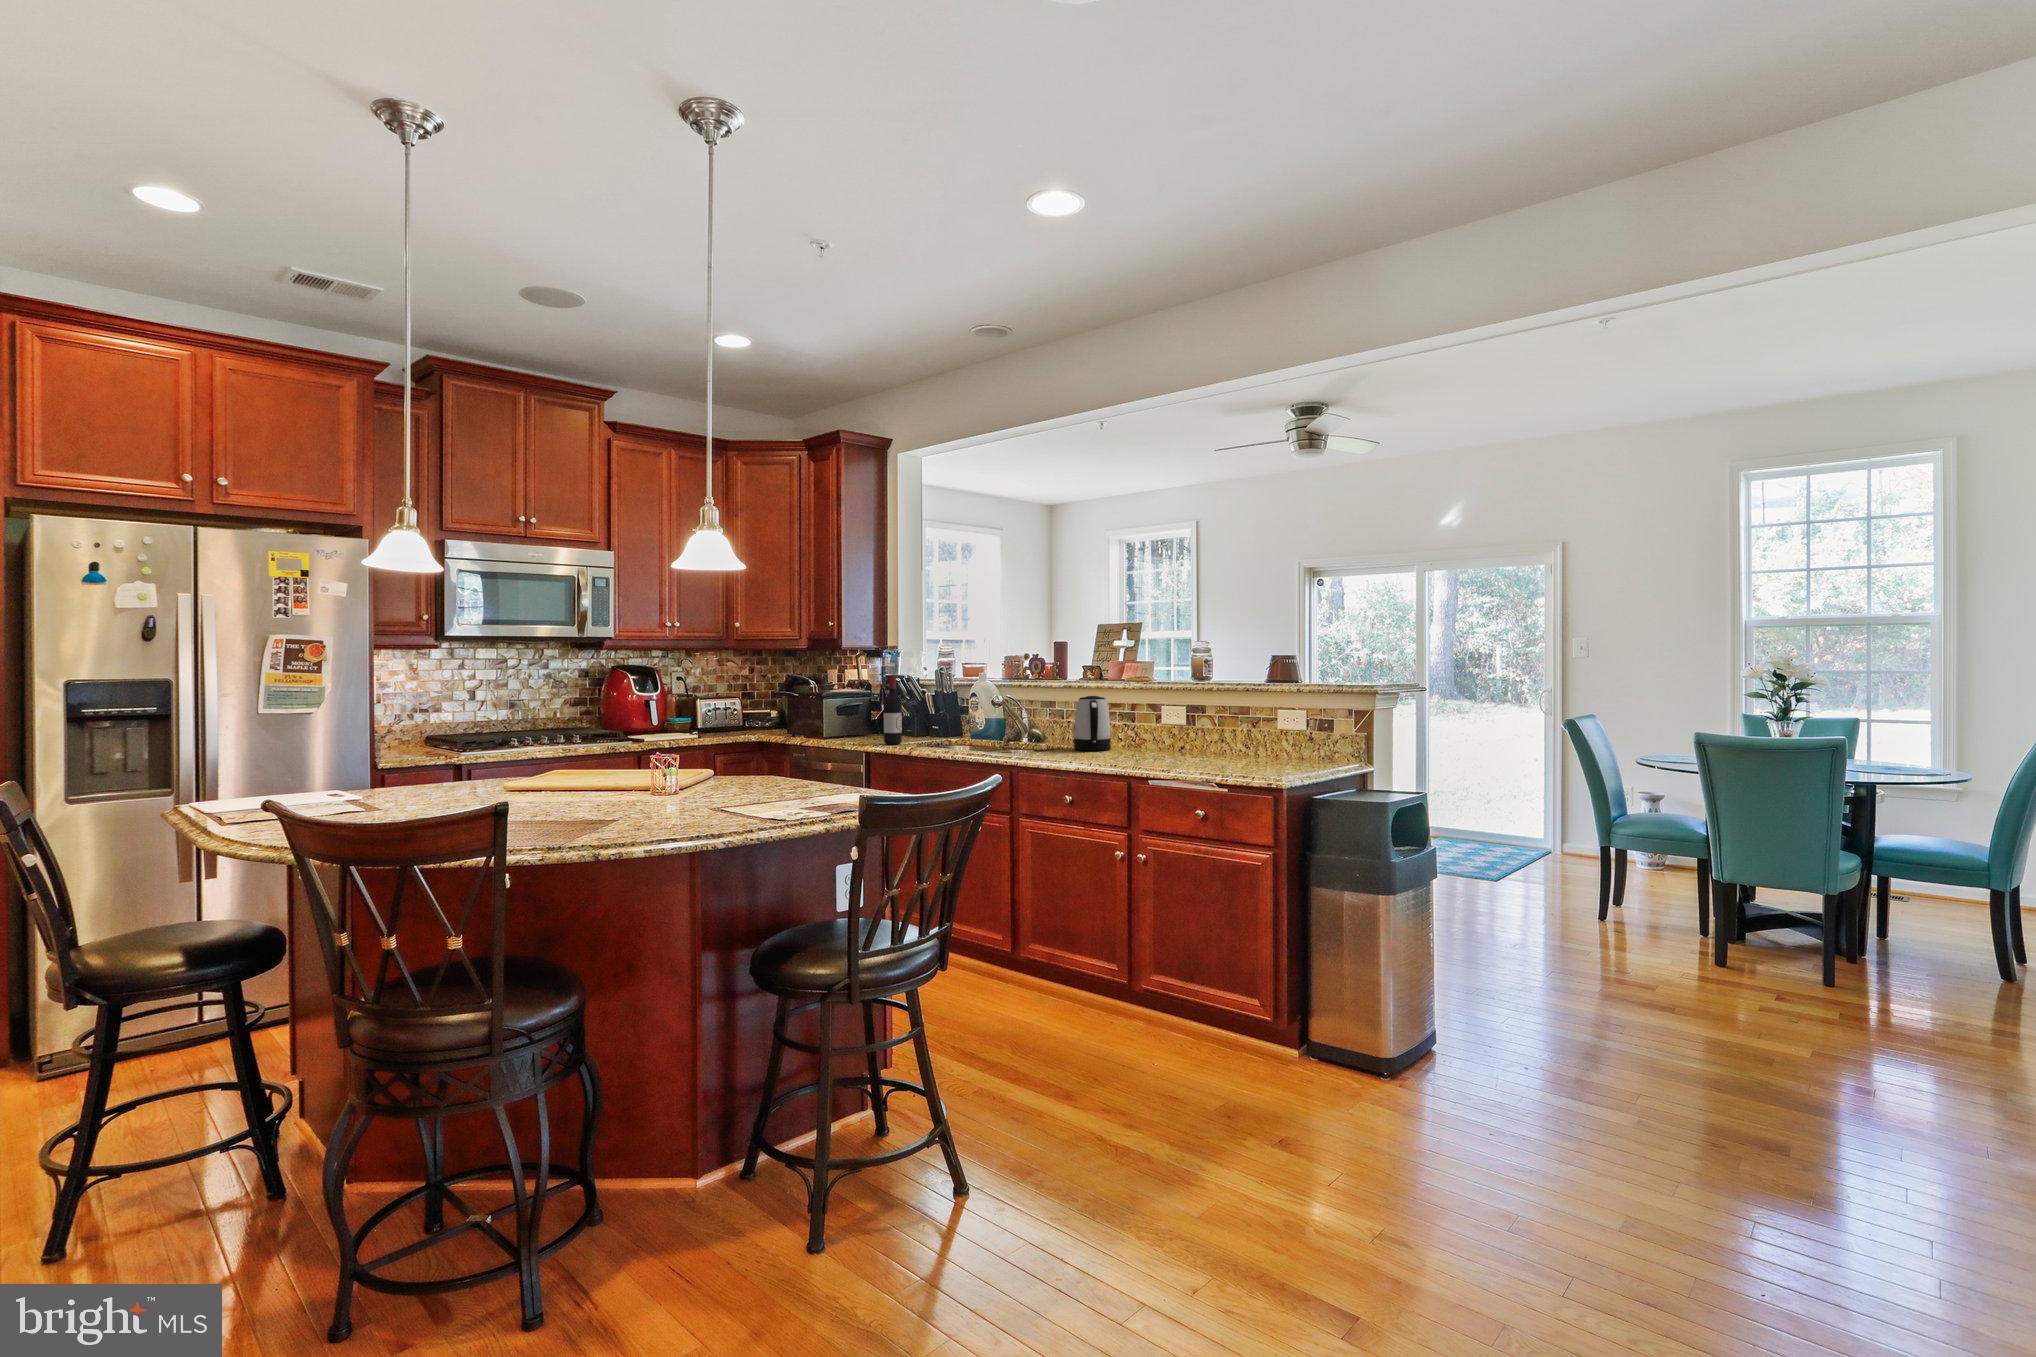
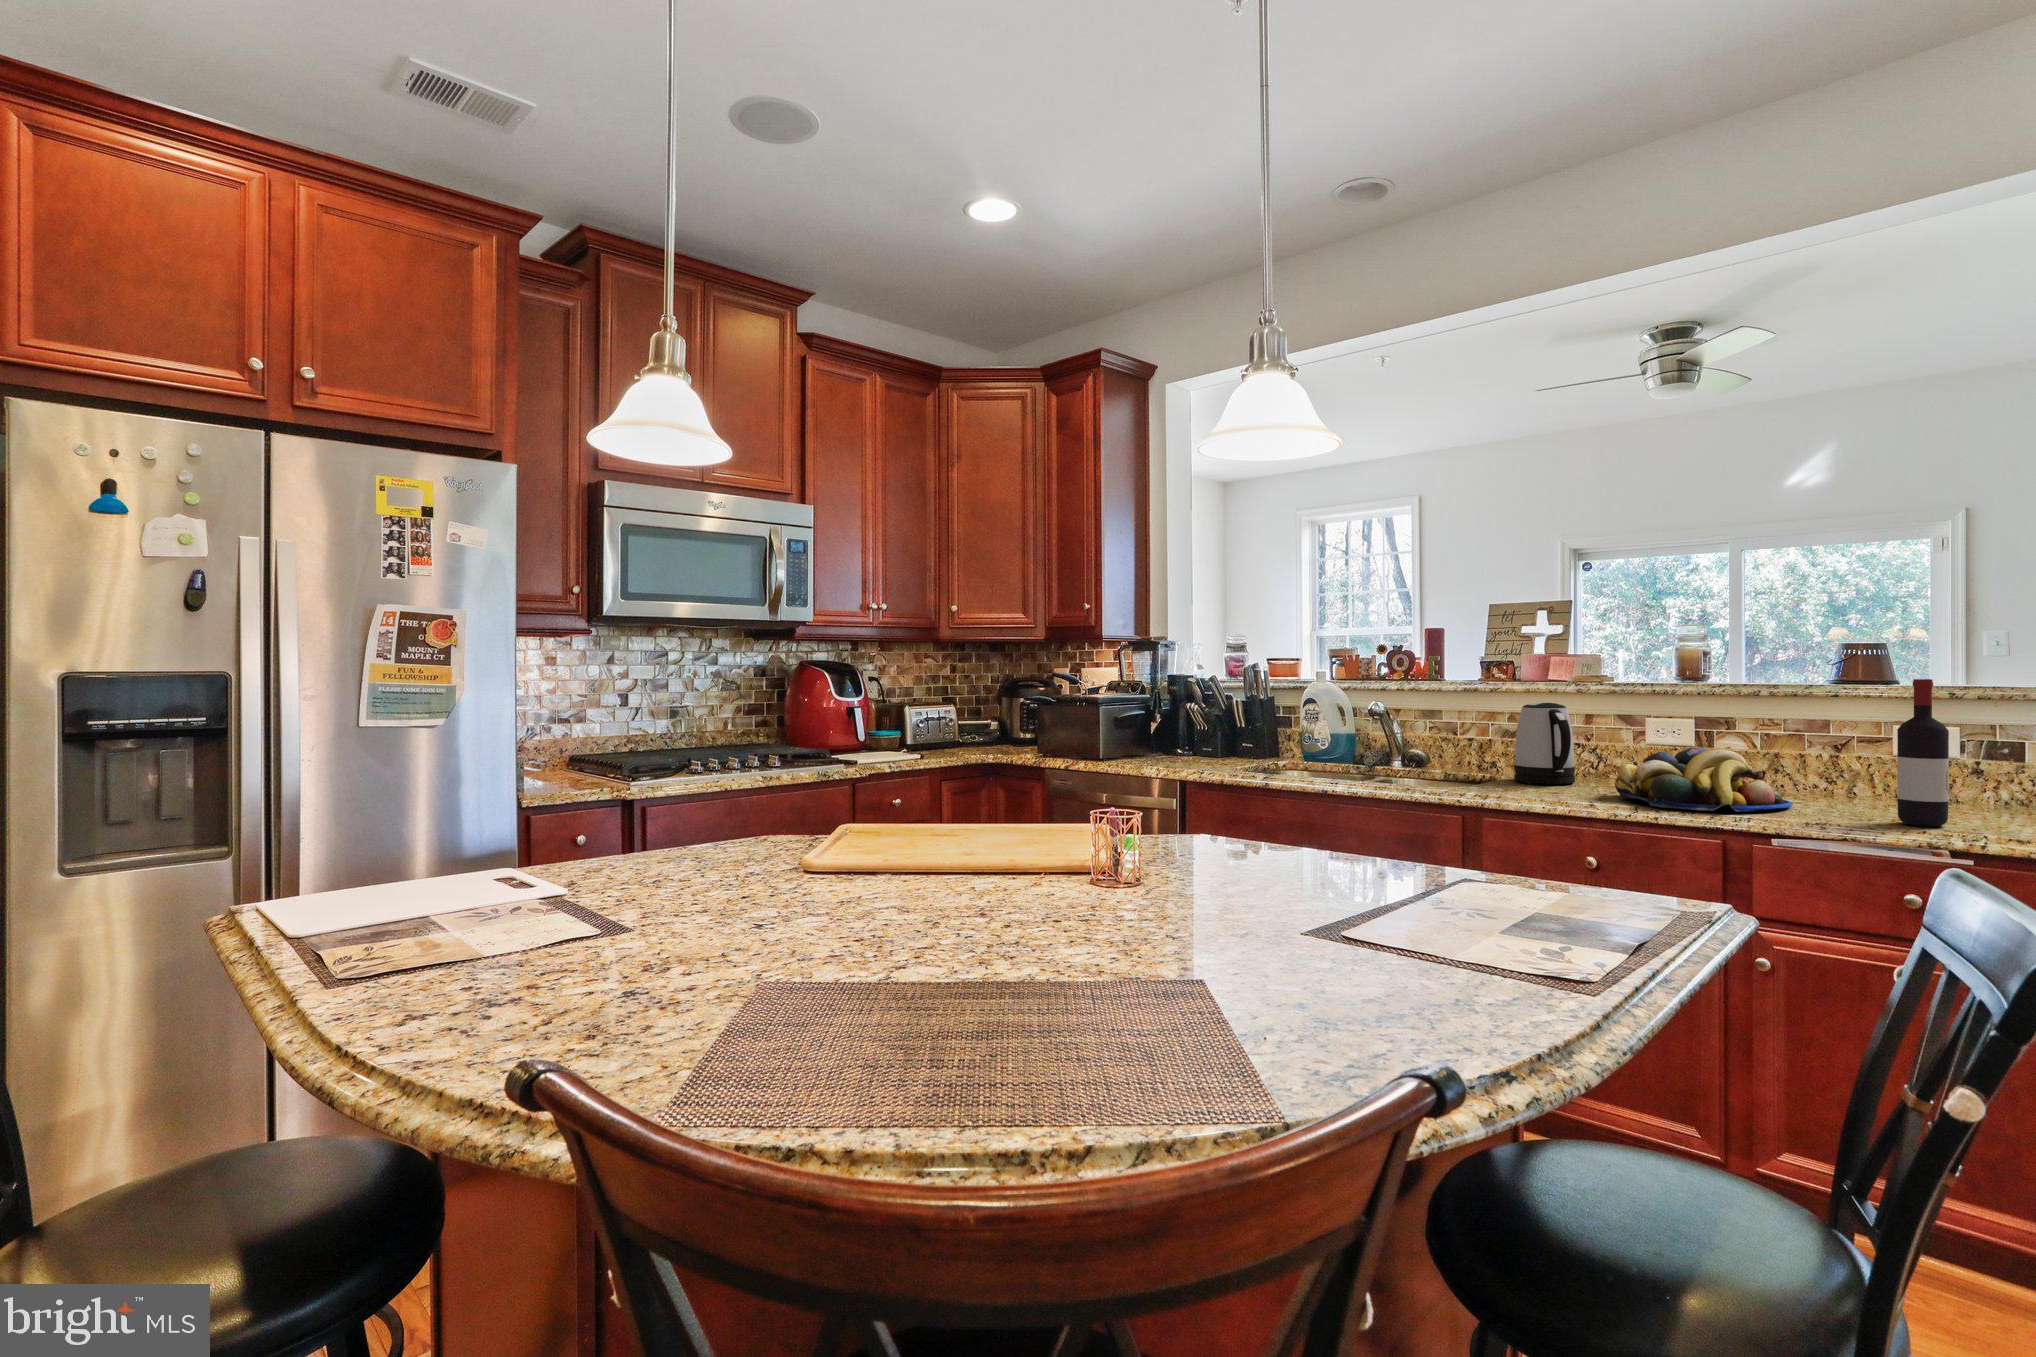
wine bottle: present [884,676,902,745] -> present [1897,679,1949,826]
fruit bowl: none [1106,725,1200,764] -> present [1615,748,1792,811]

